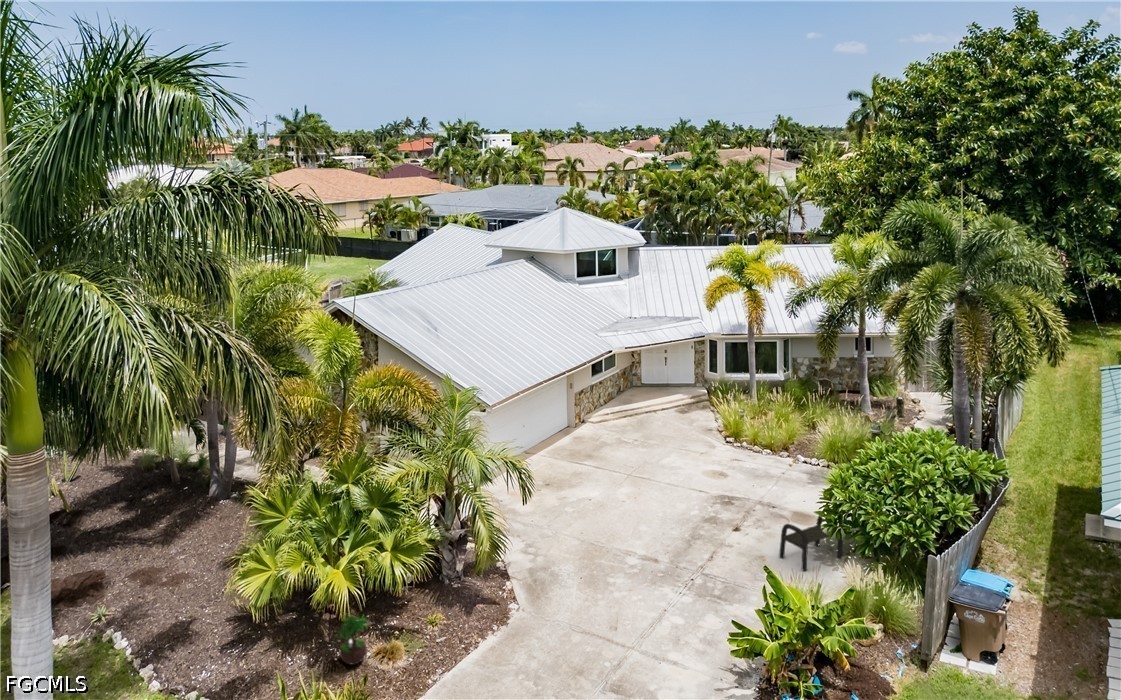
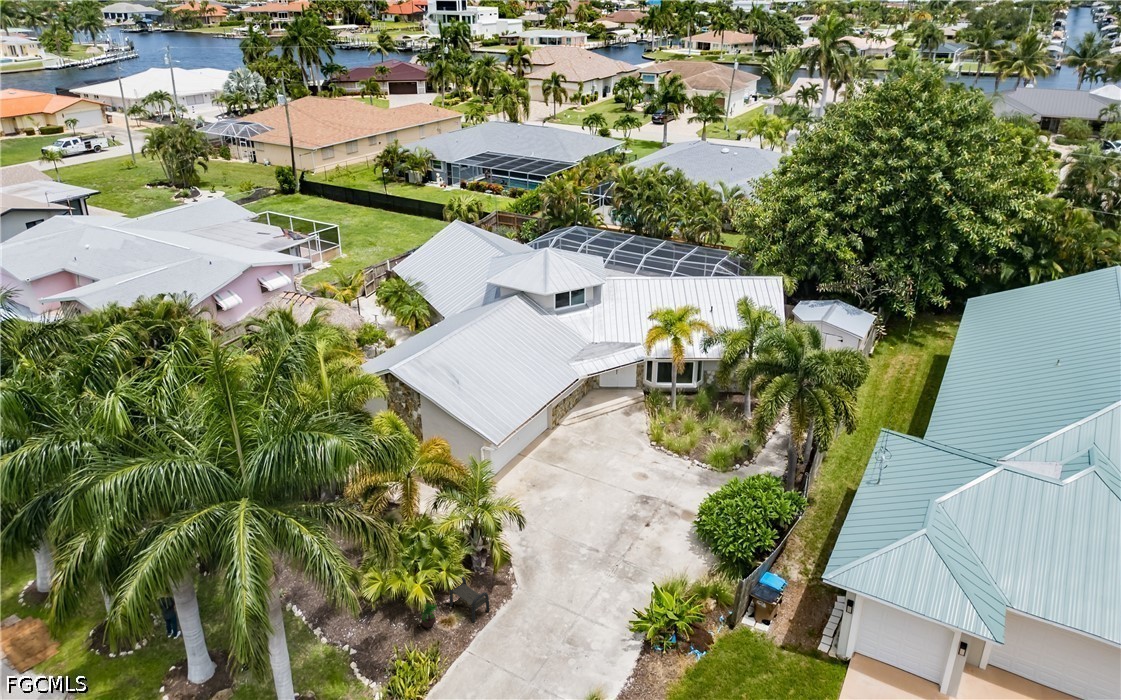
bench: present [779,515,843,571] -> present [449,577,490,622]

